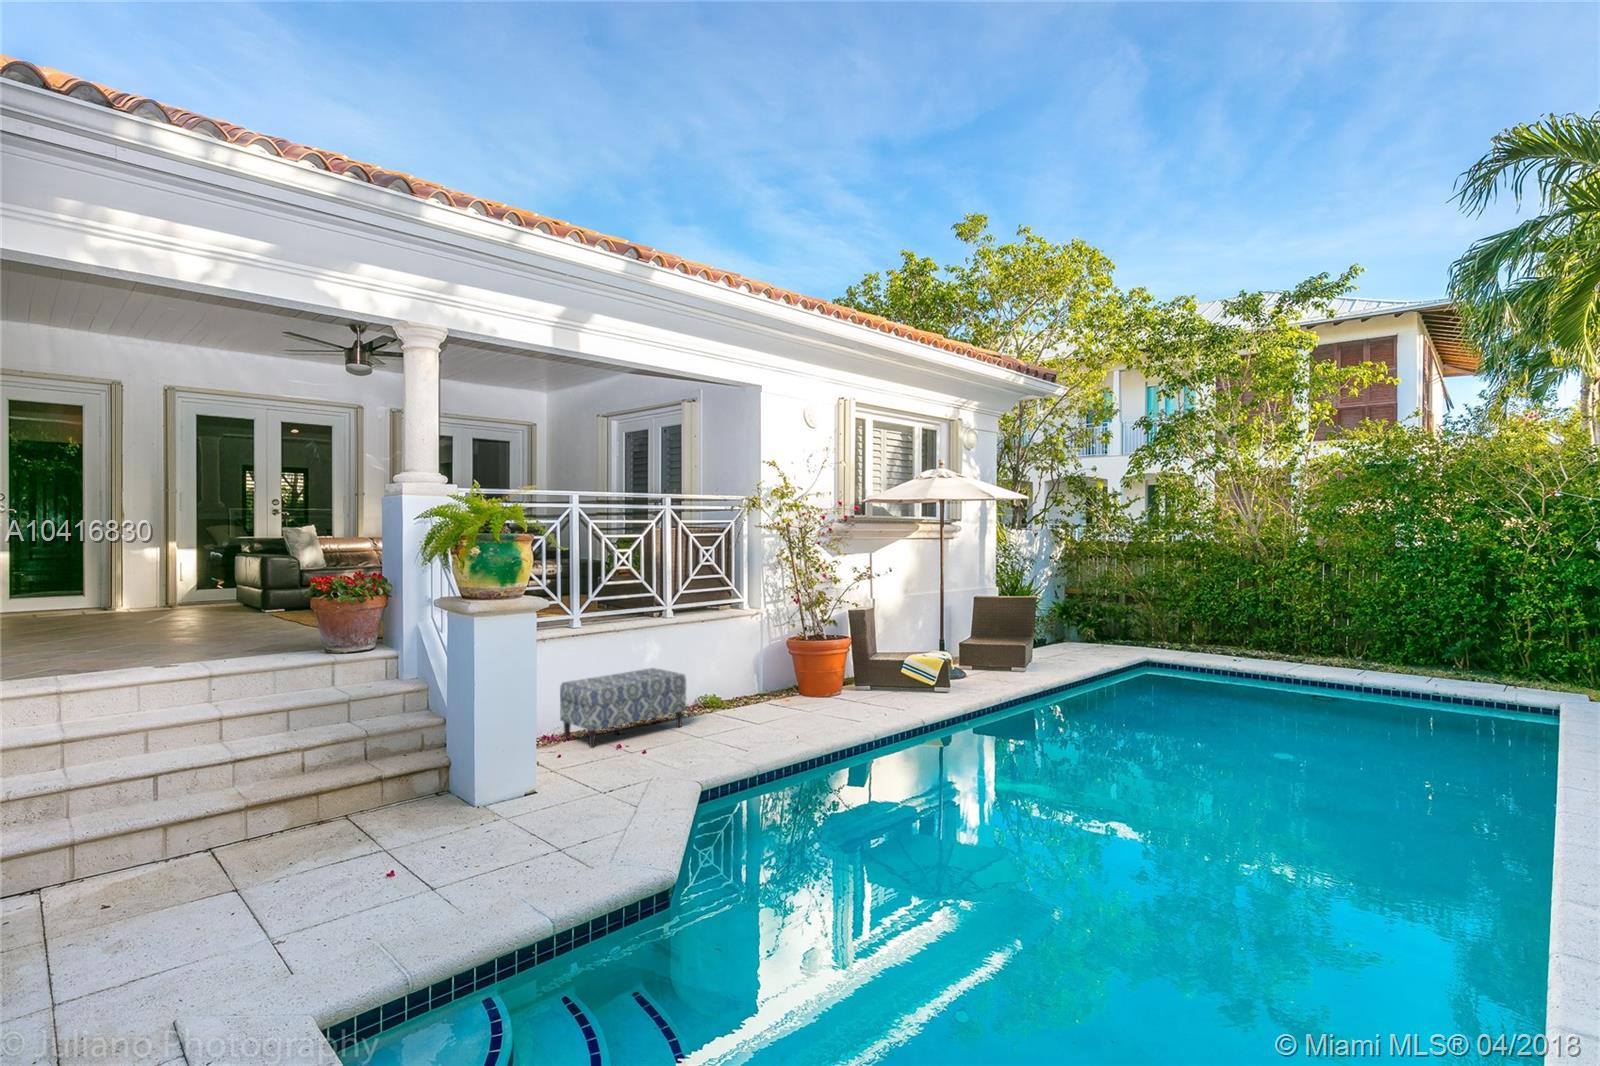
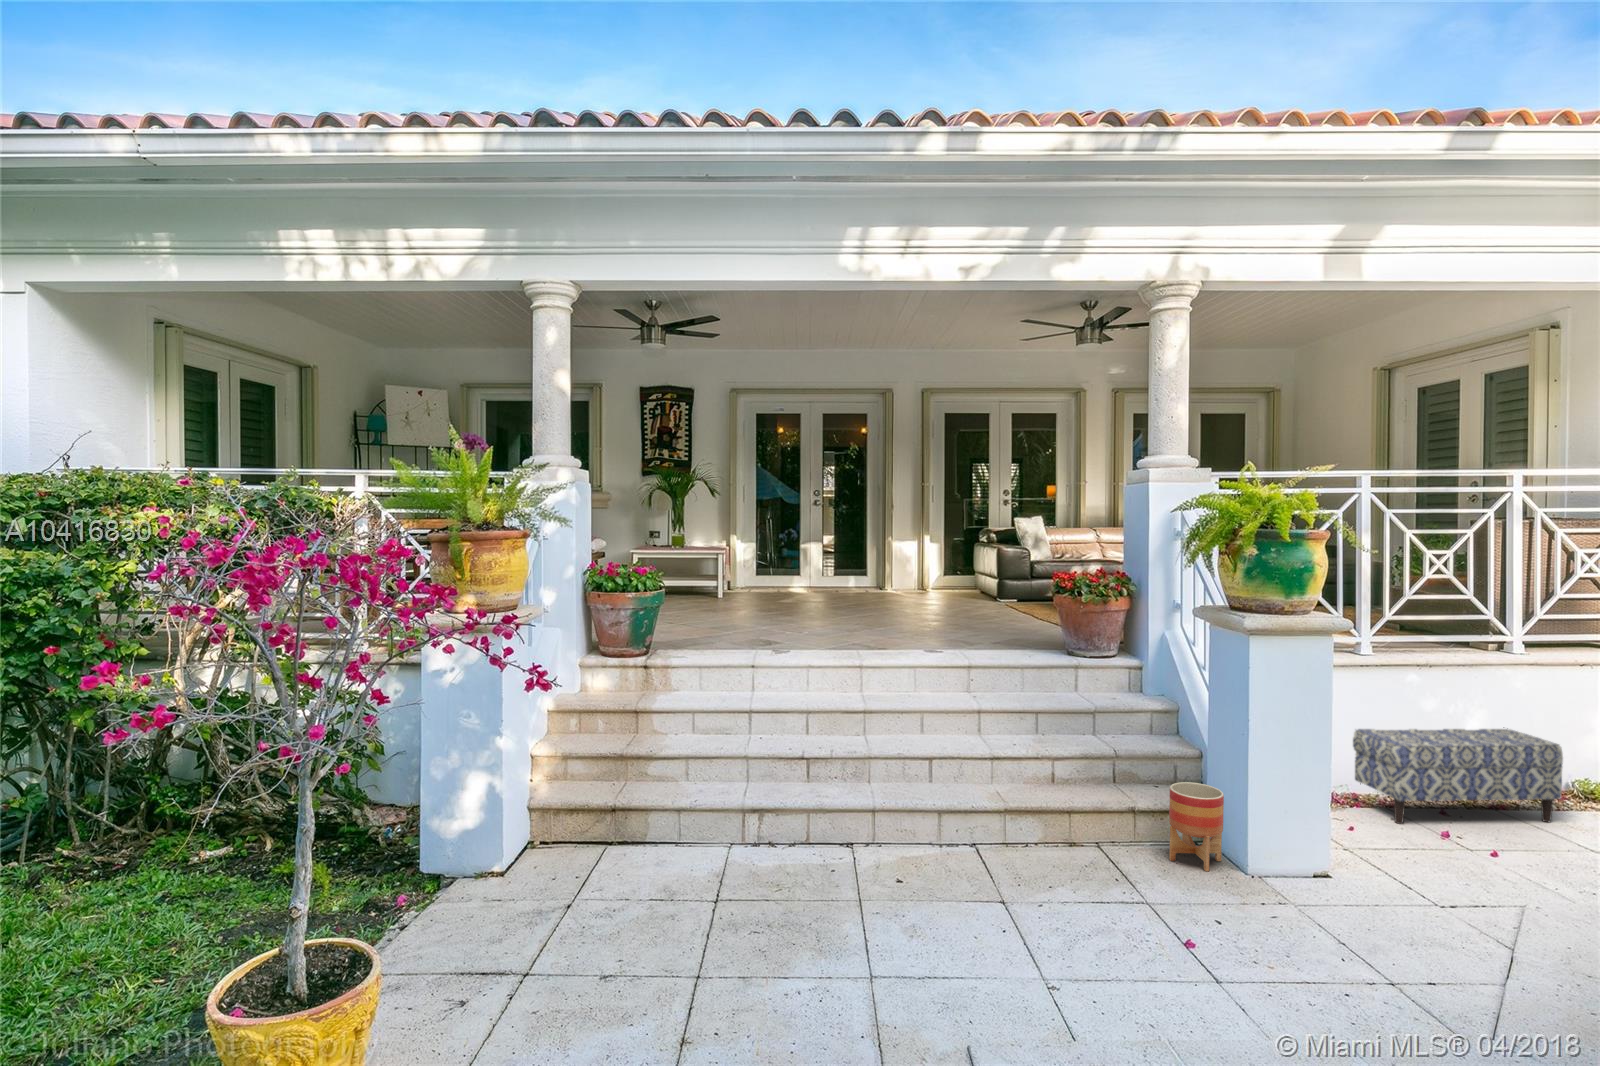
planter: none [412,744,456,814] -> present [1169,782,1224,871]

